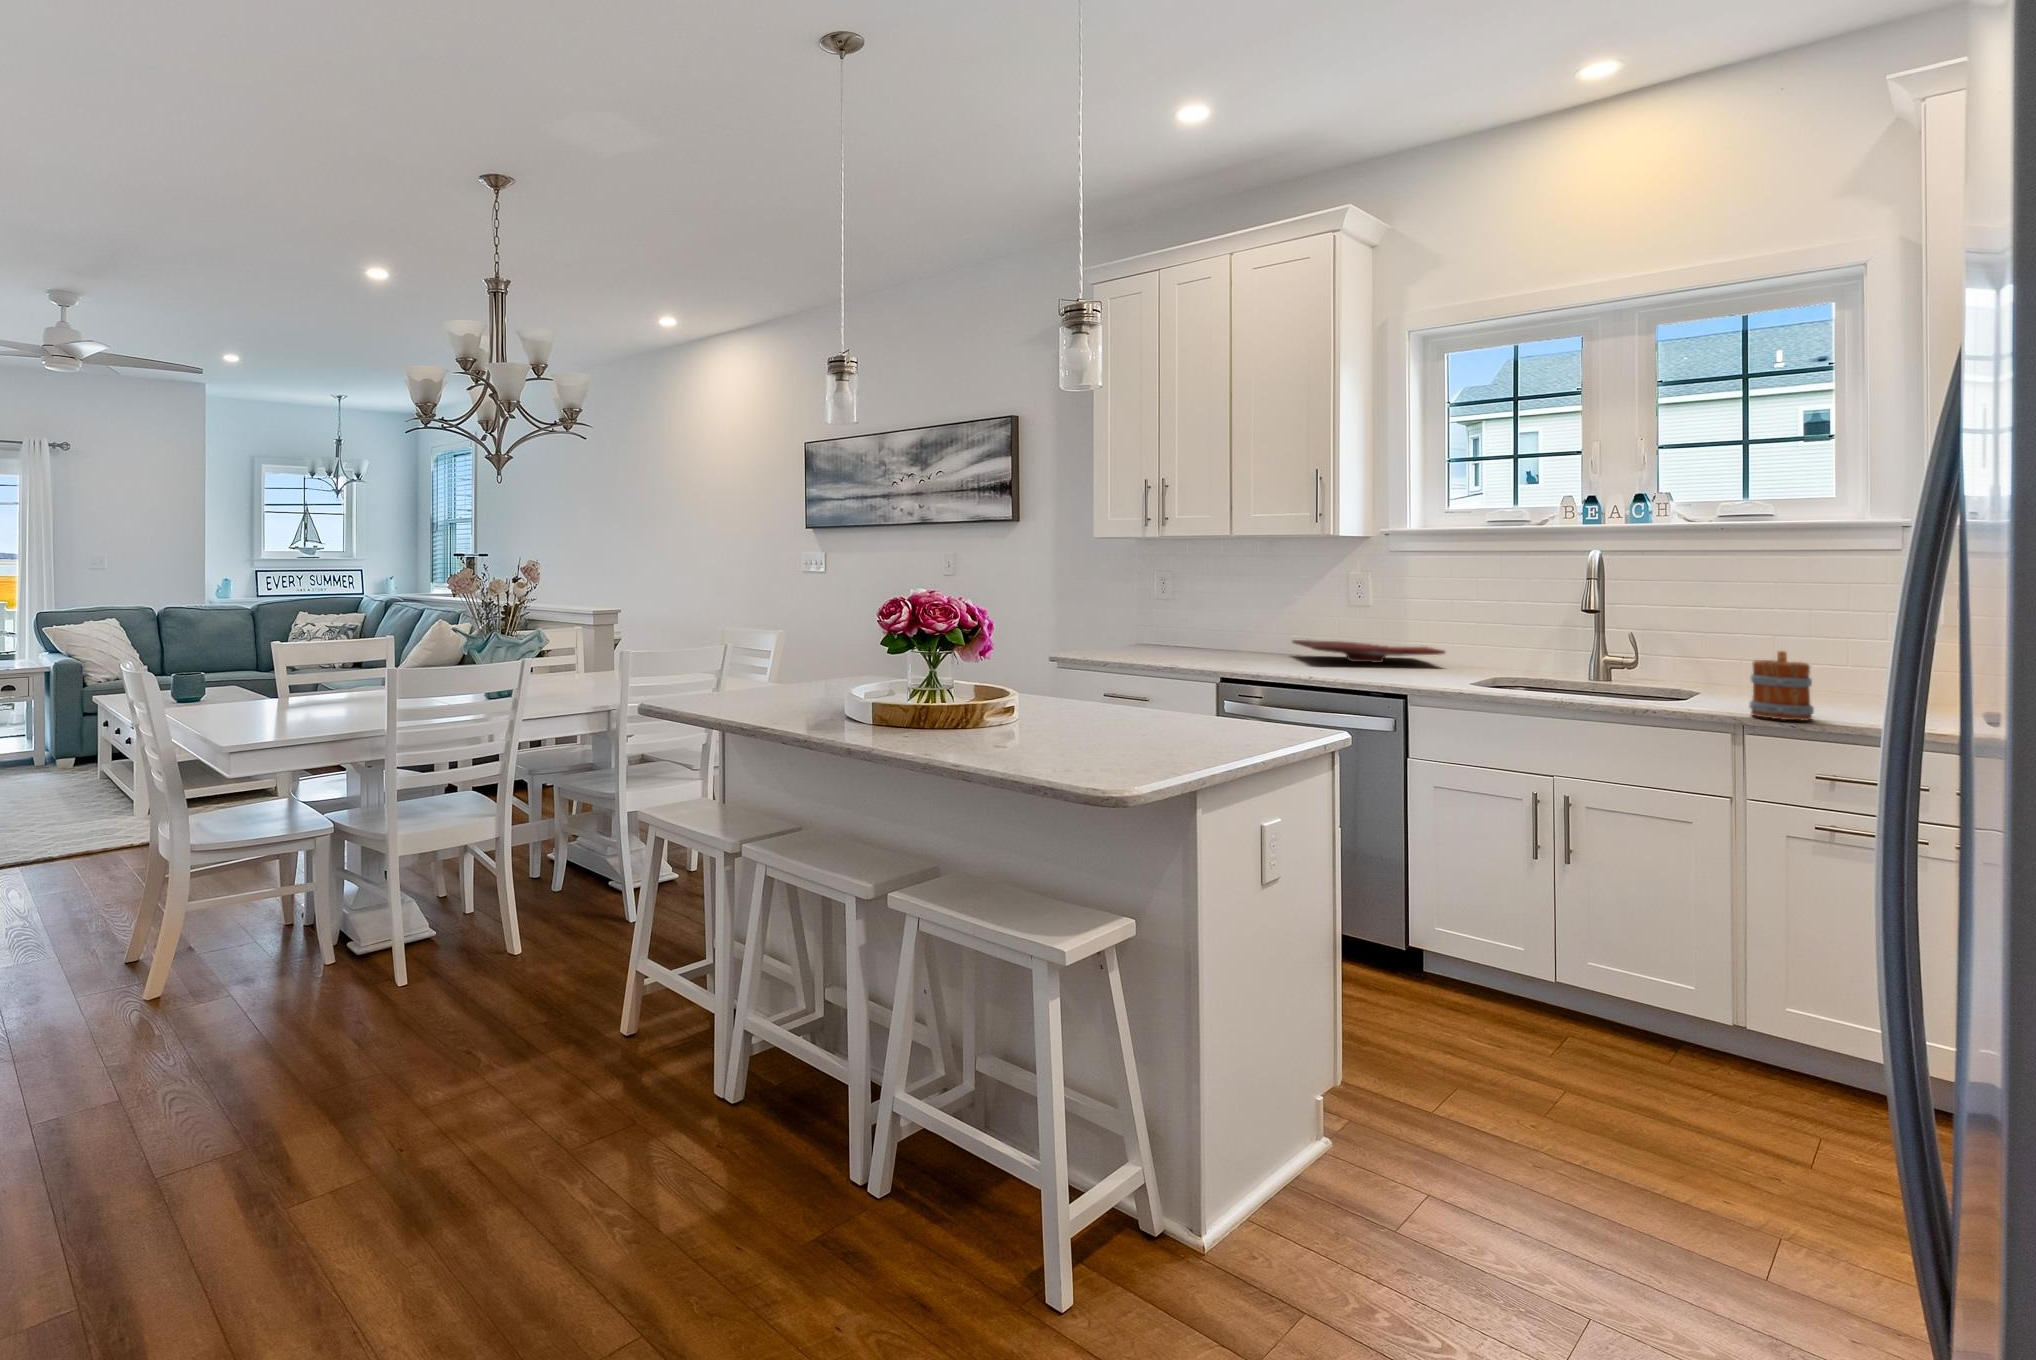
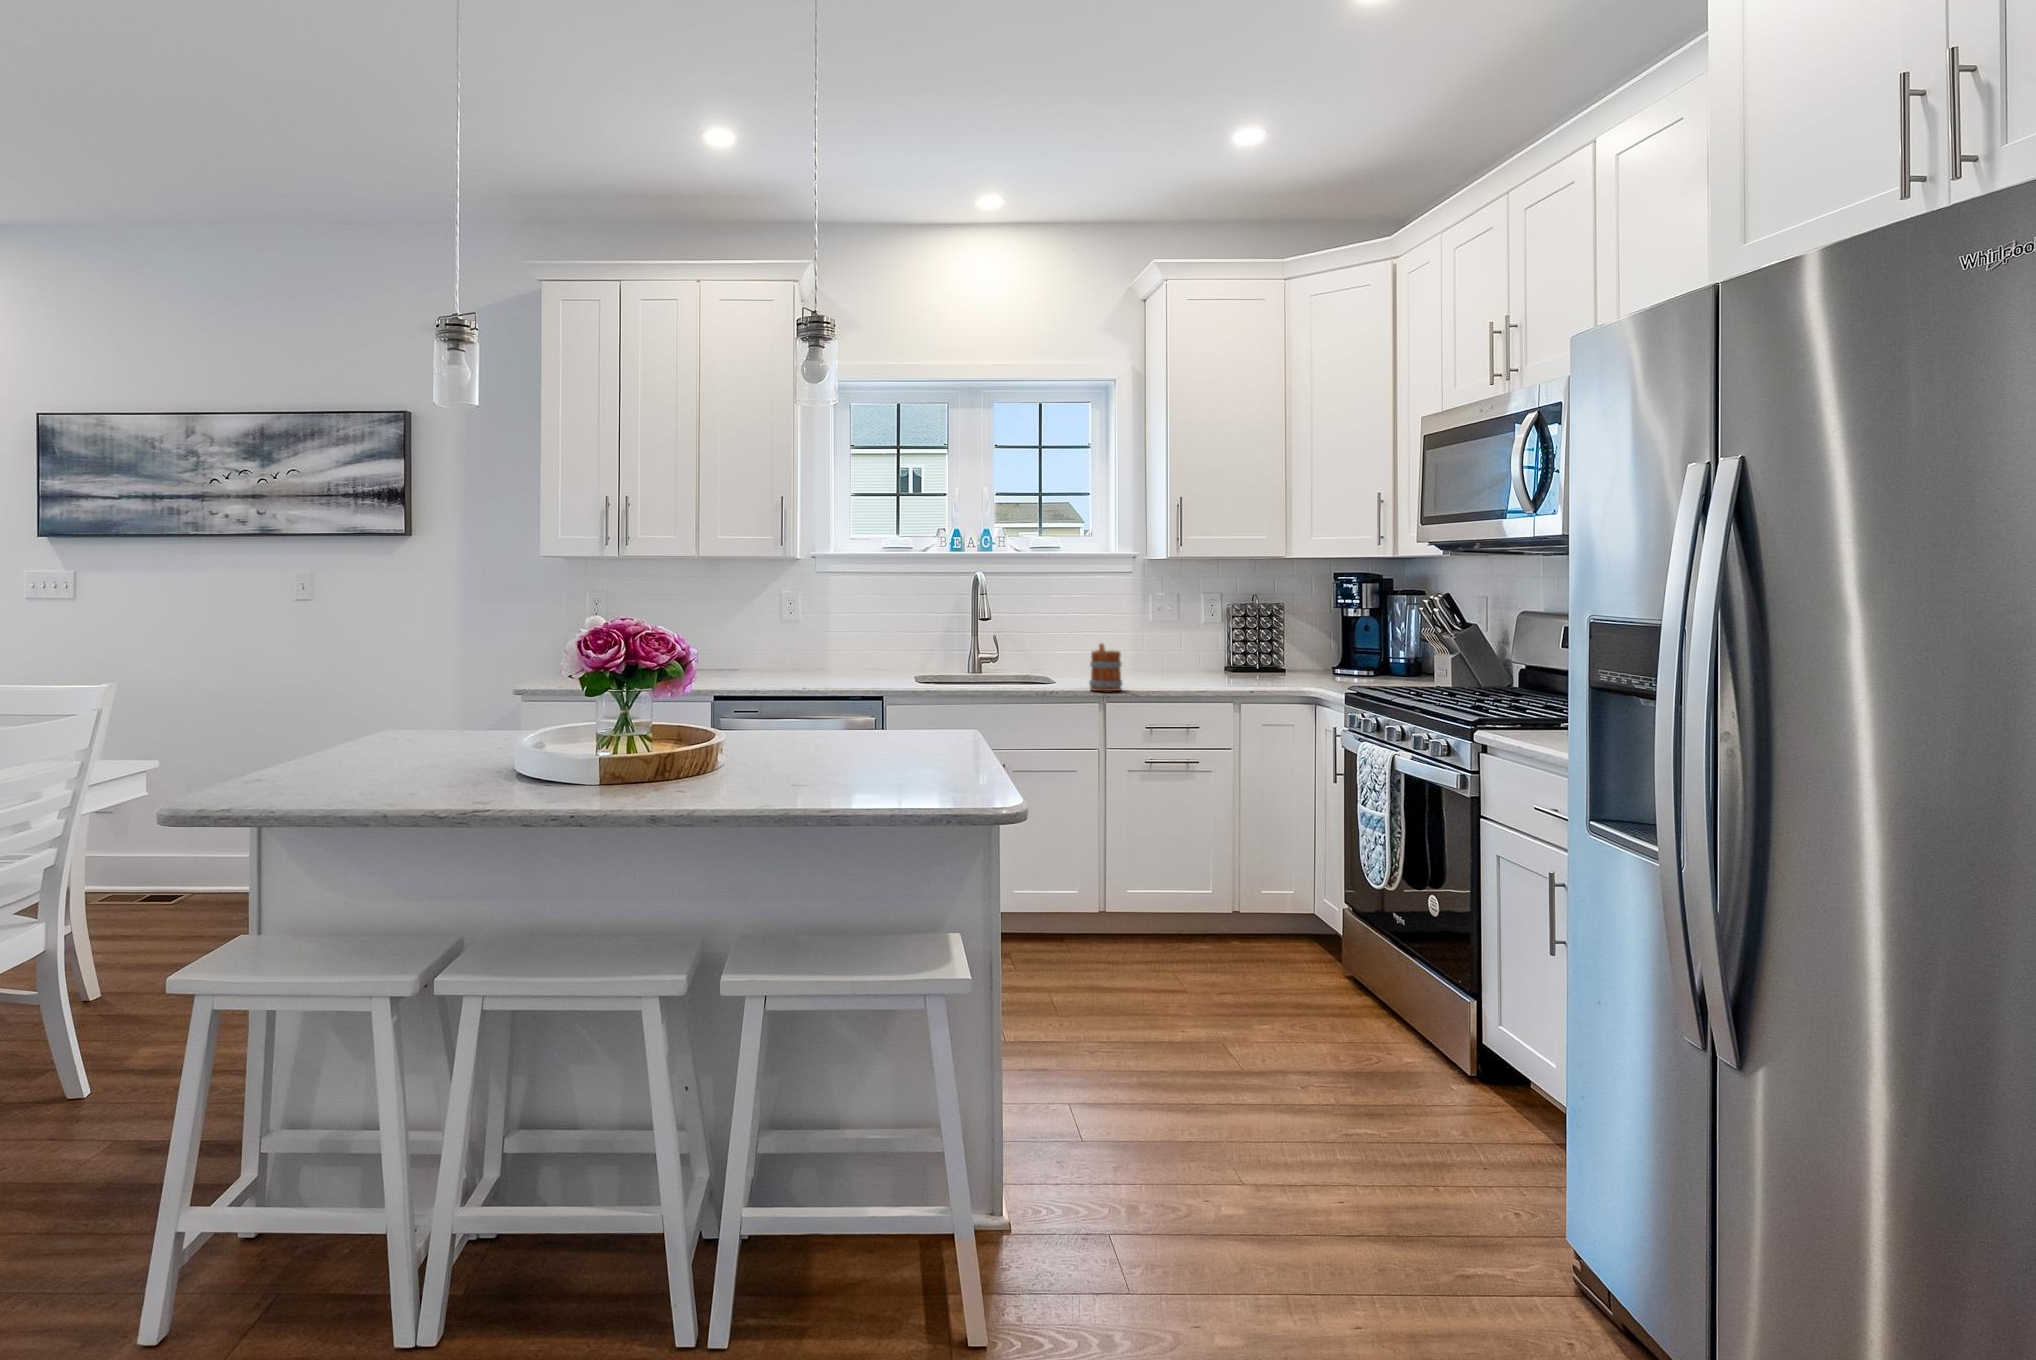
cutting board: present [1293,640,1445,663] -> none [739,653,870,674]

